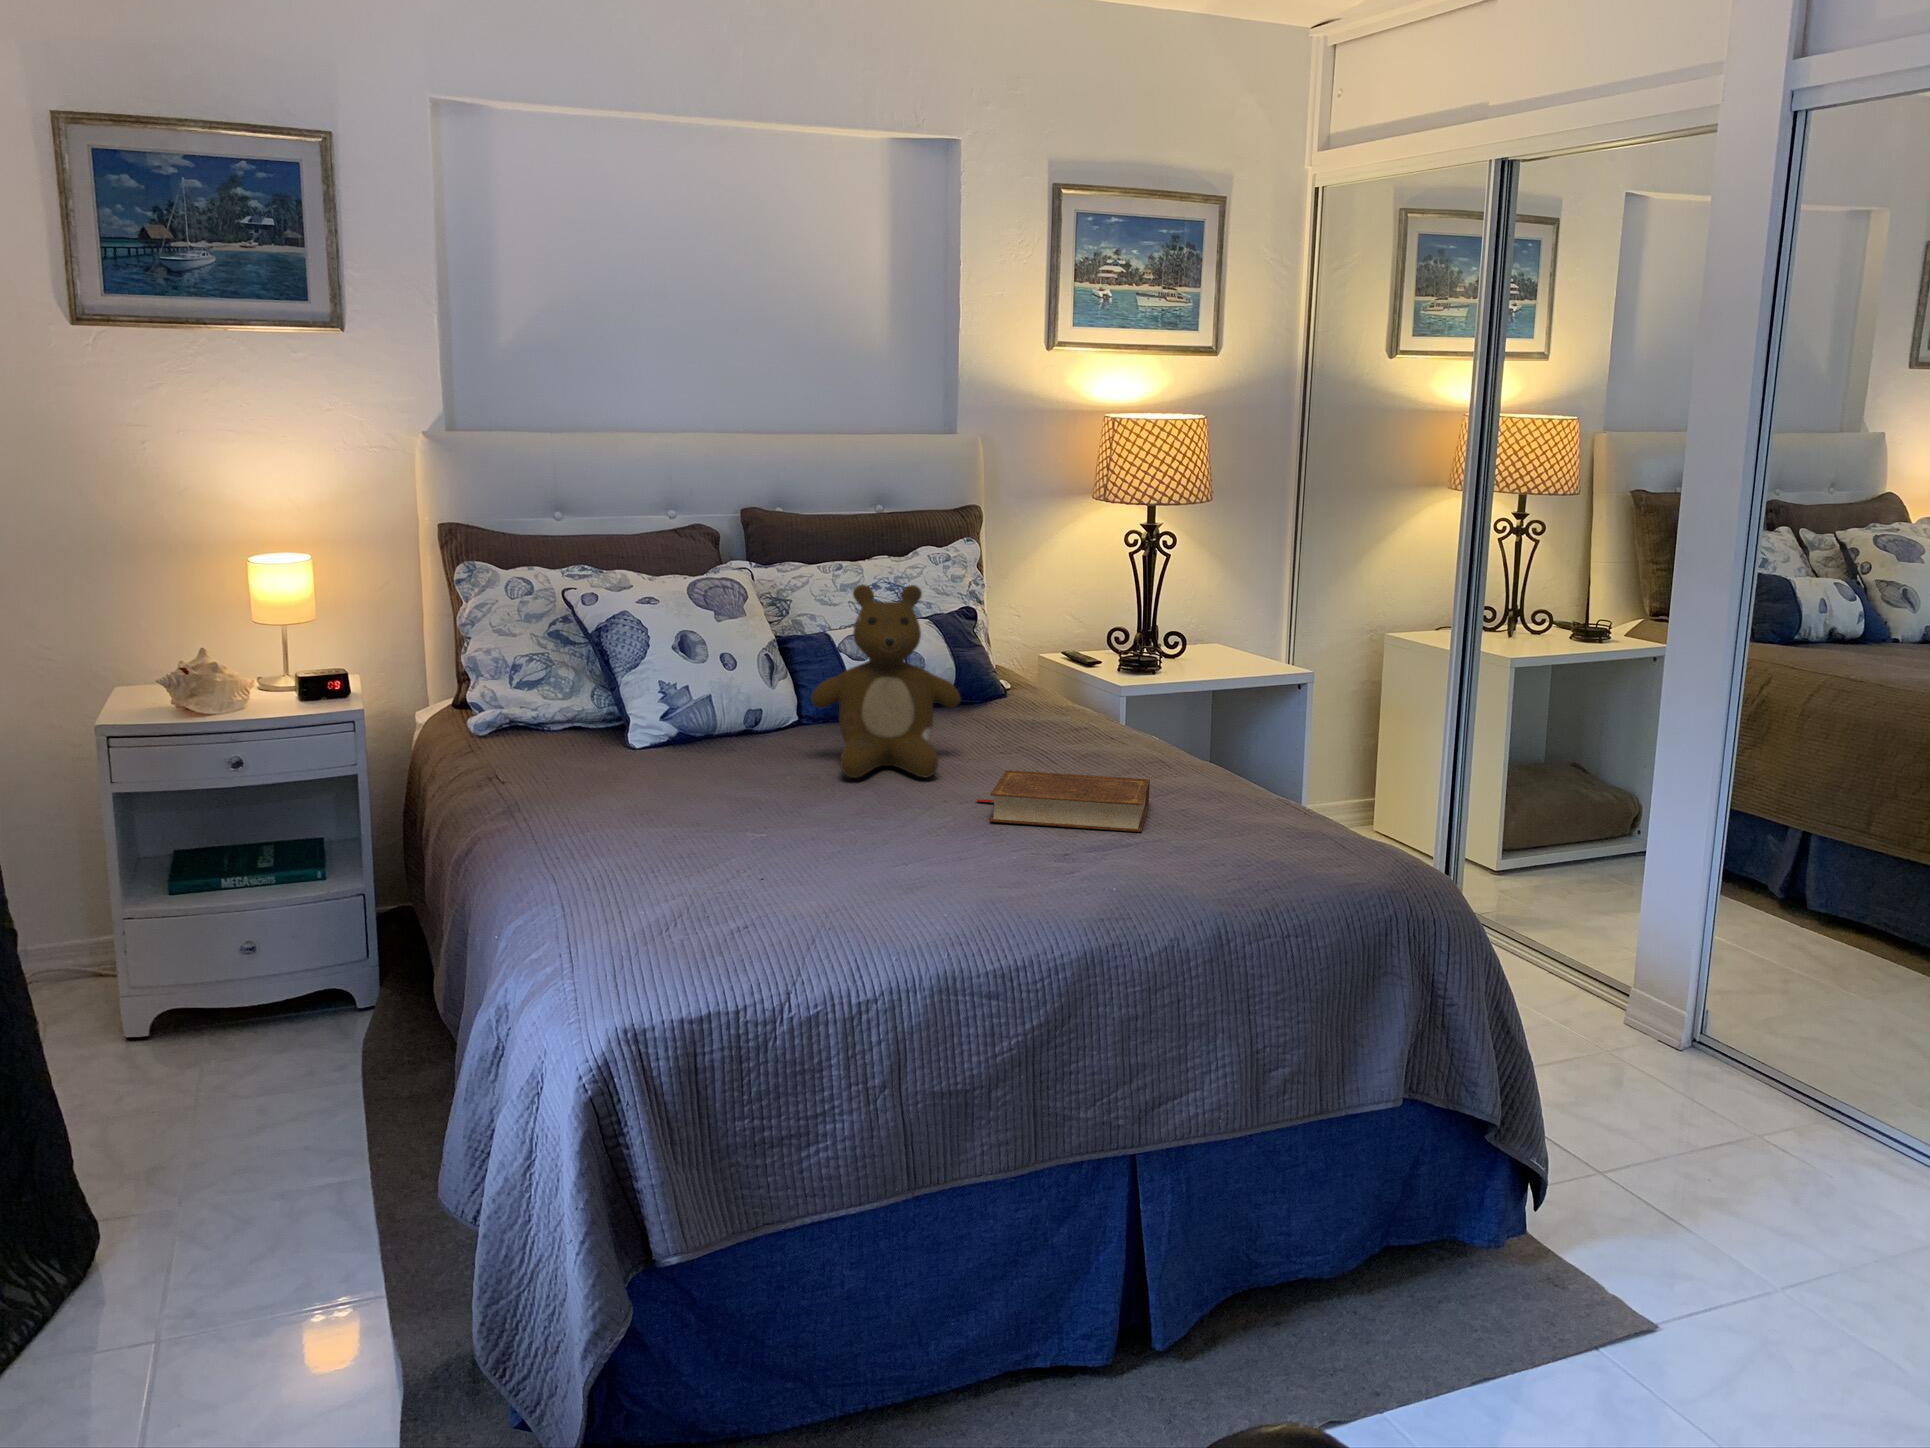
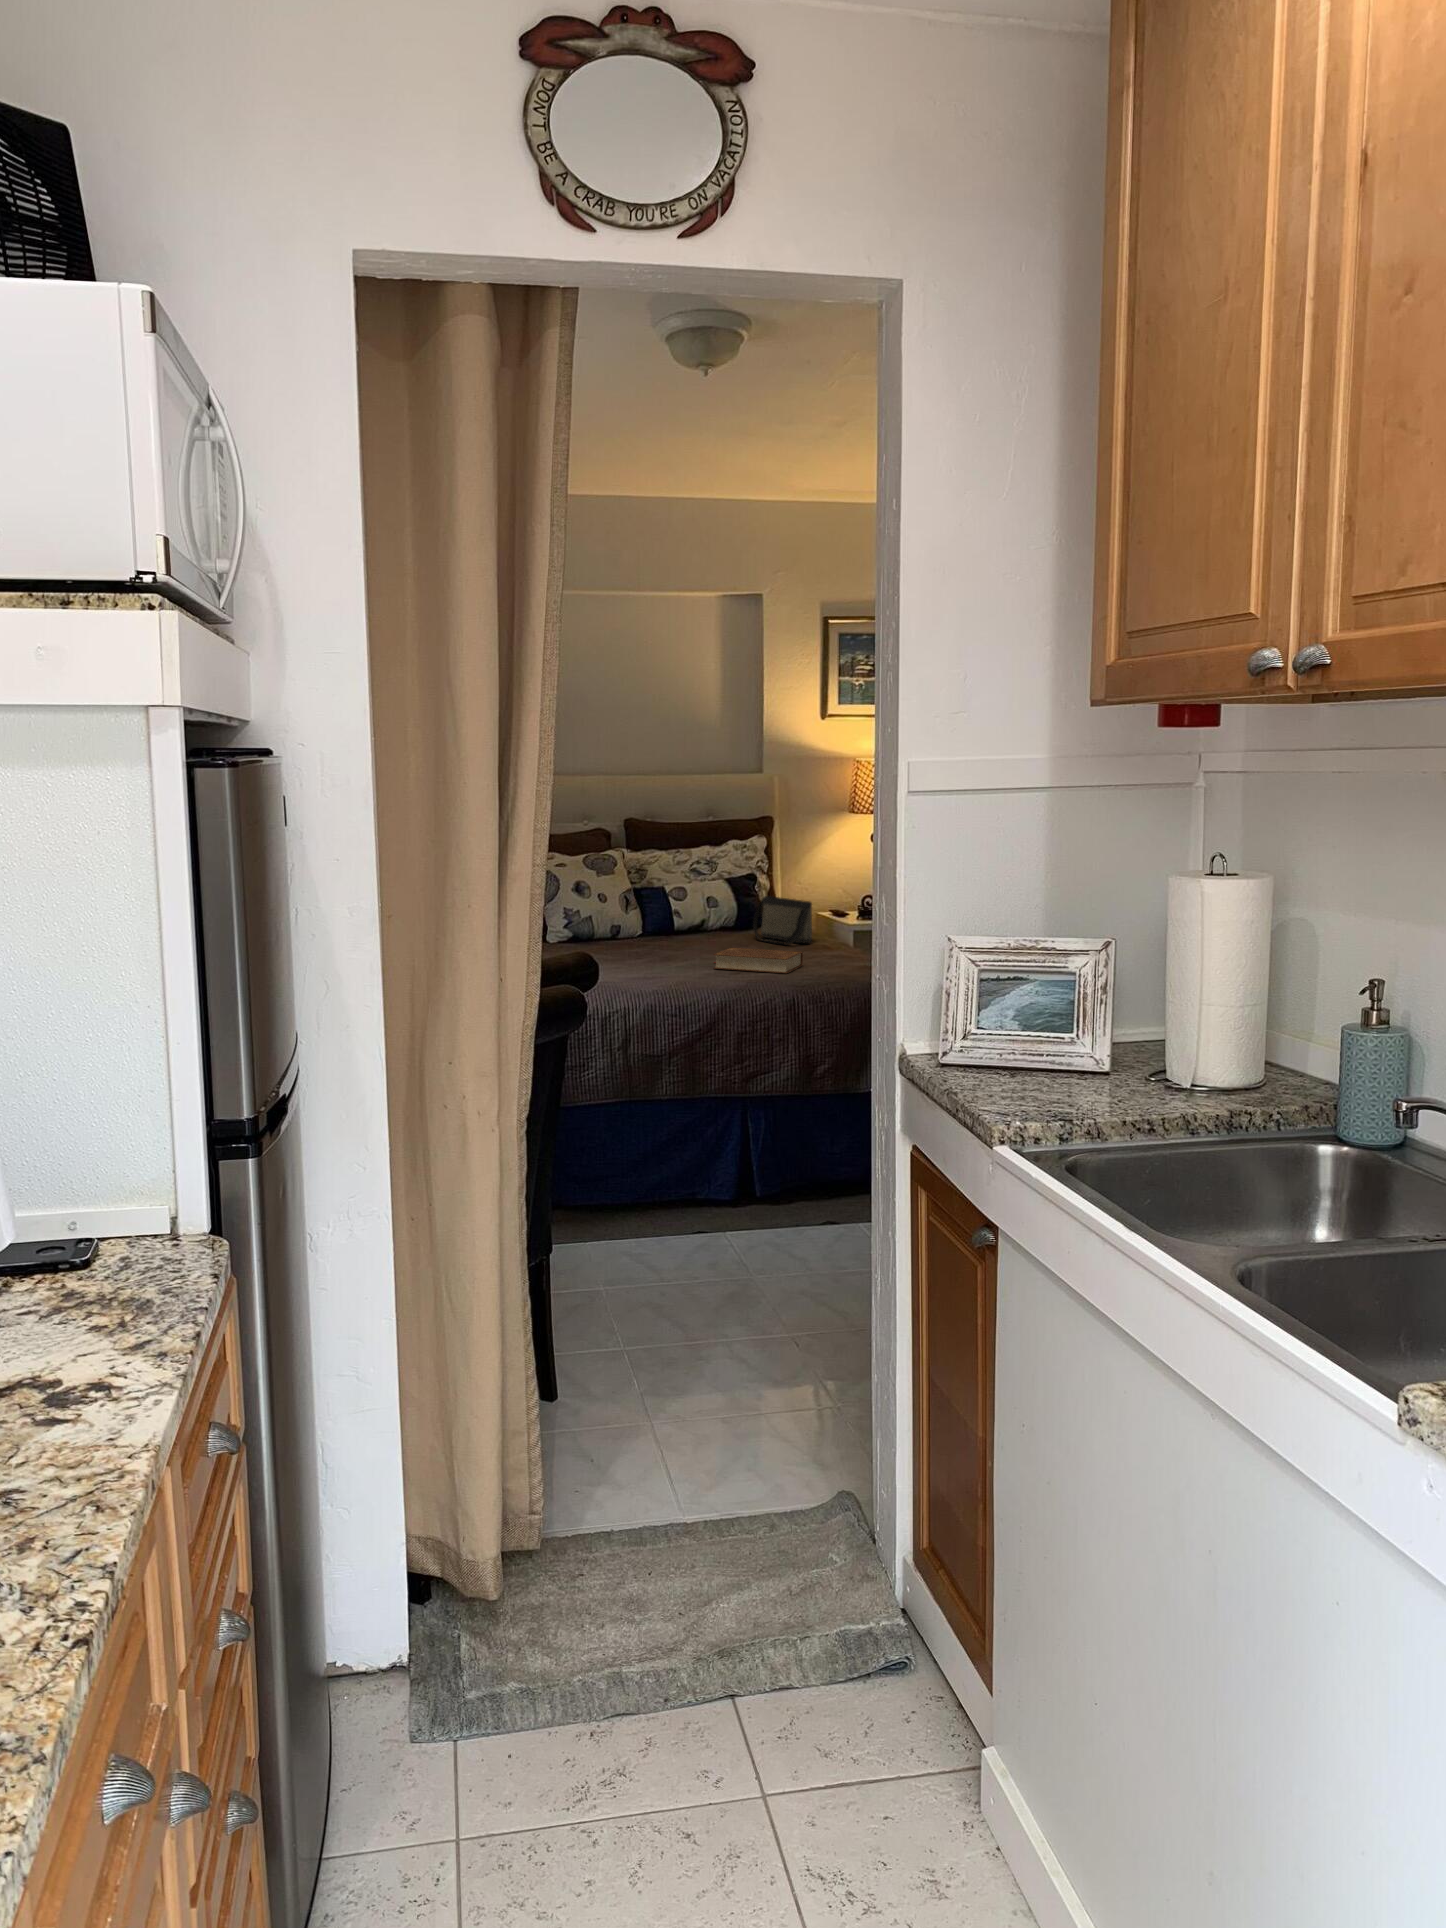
teddy bear: present [811,584,960,778] -> none [640,853,720,954]
handbag: none [997,651,1111,743] -> present [753,896,812,945]

